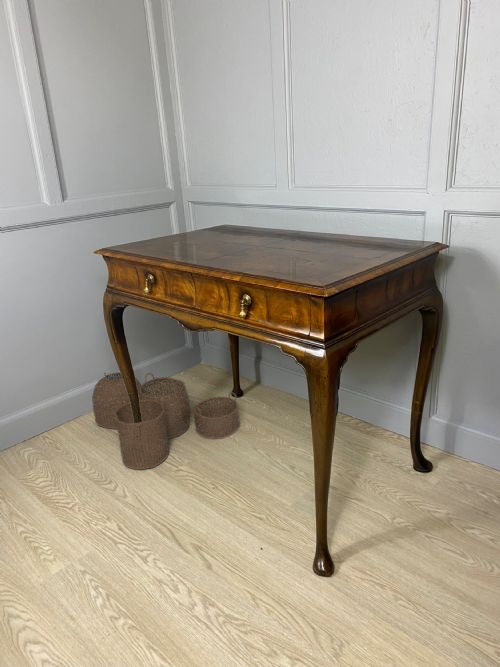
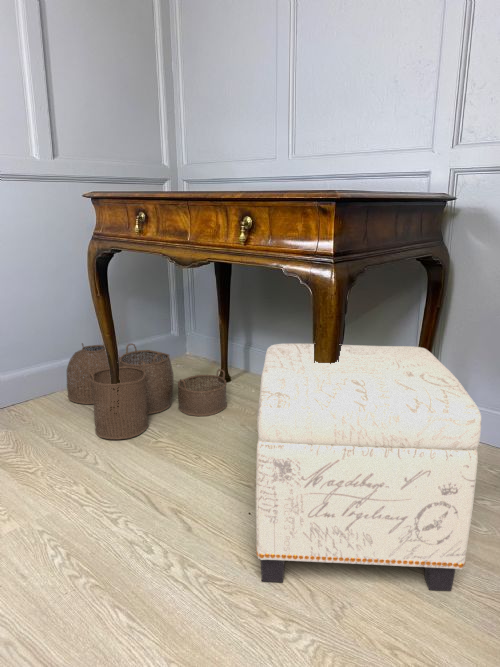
ottoman: none [262,400,454,626] -> present [256,344,481,591]

